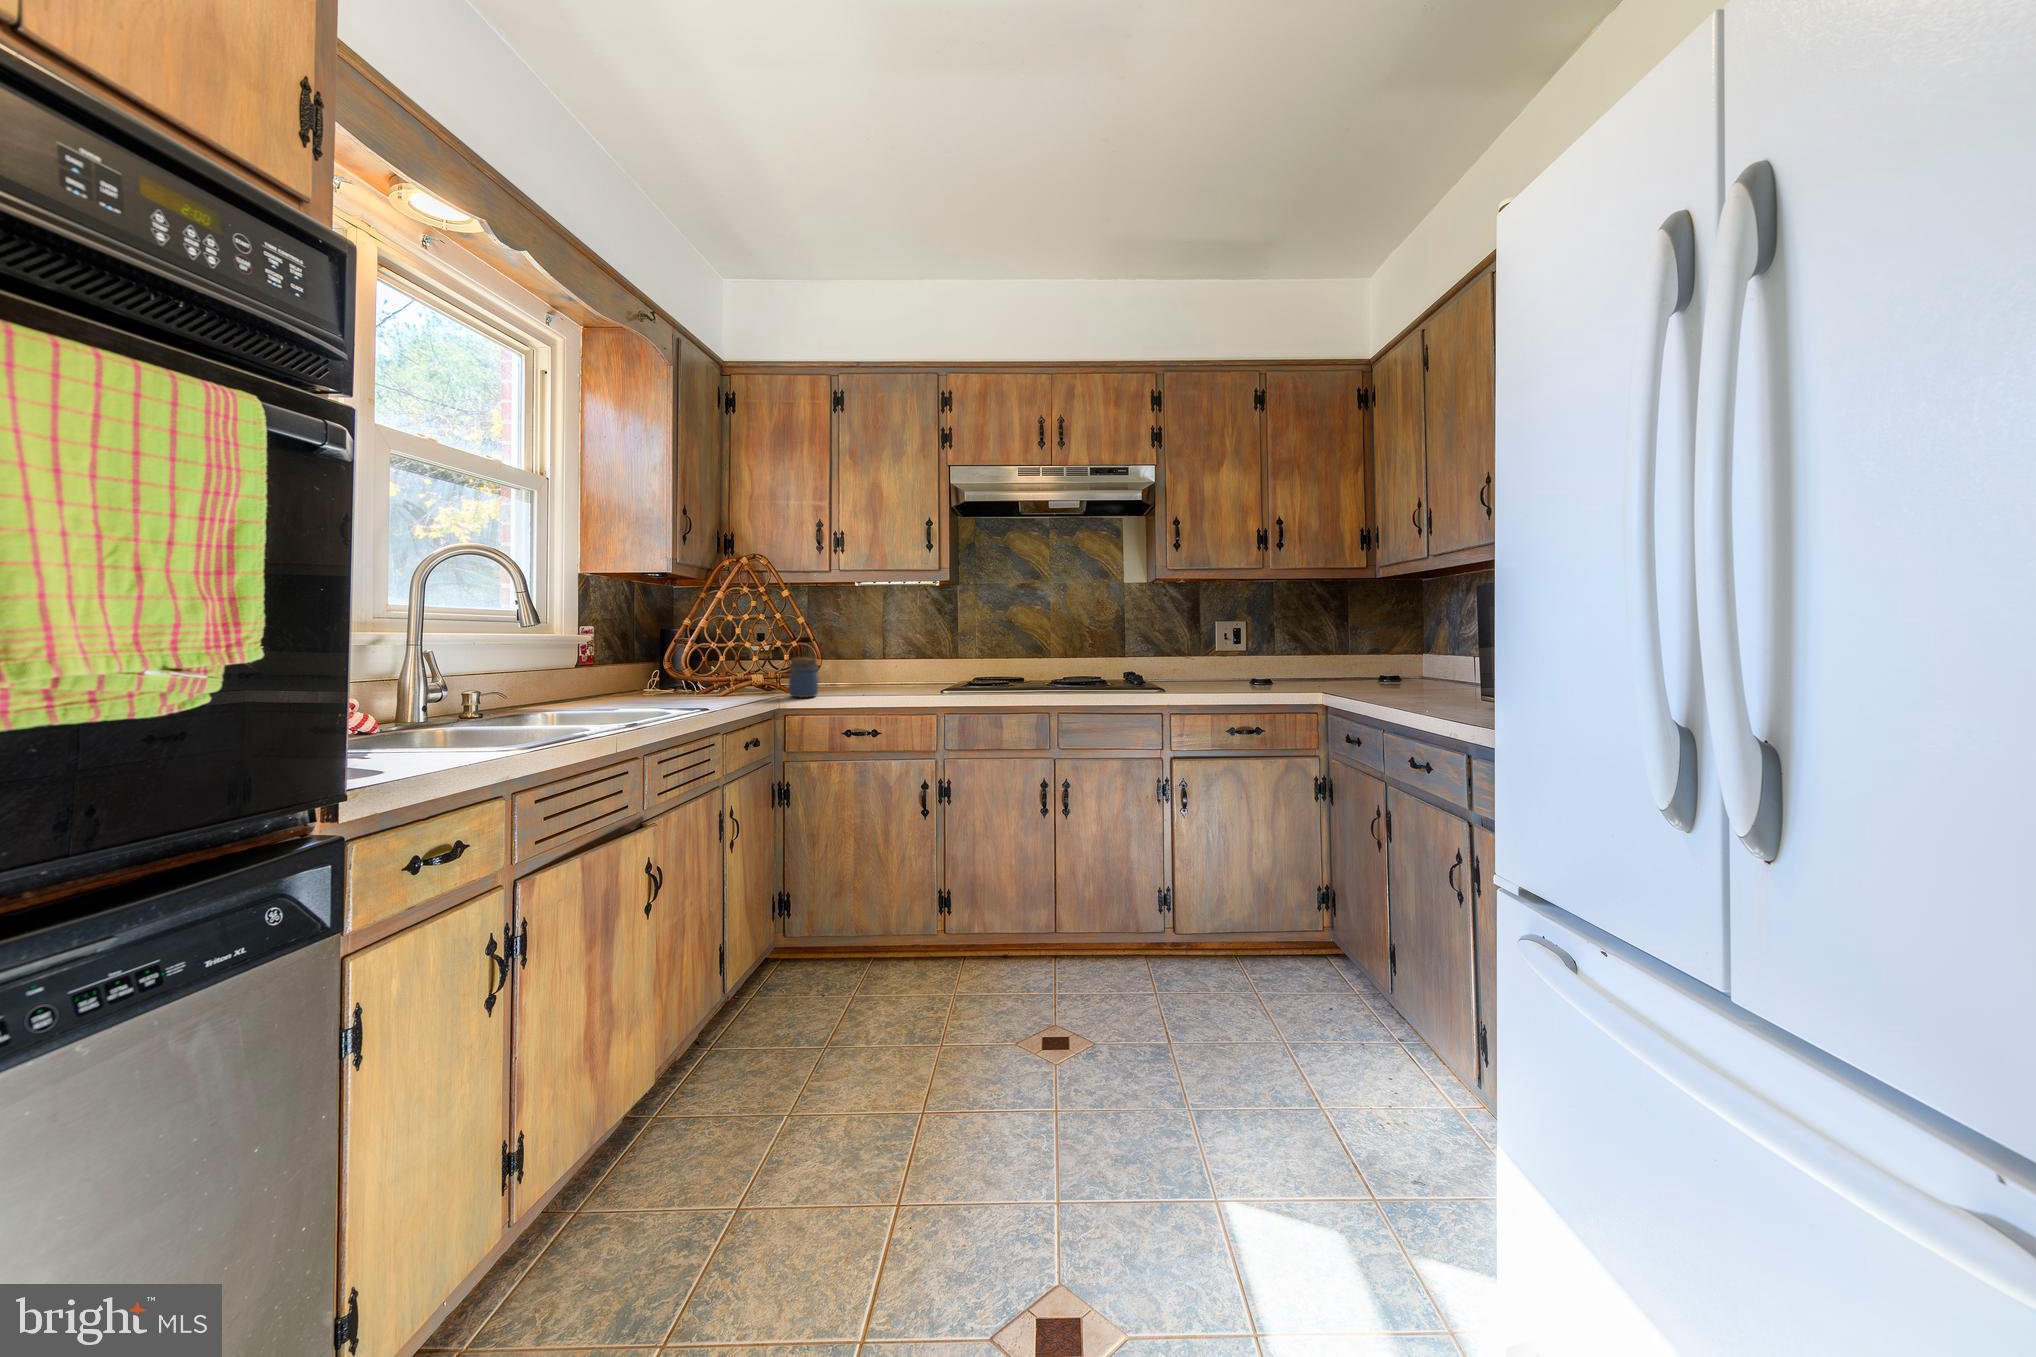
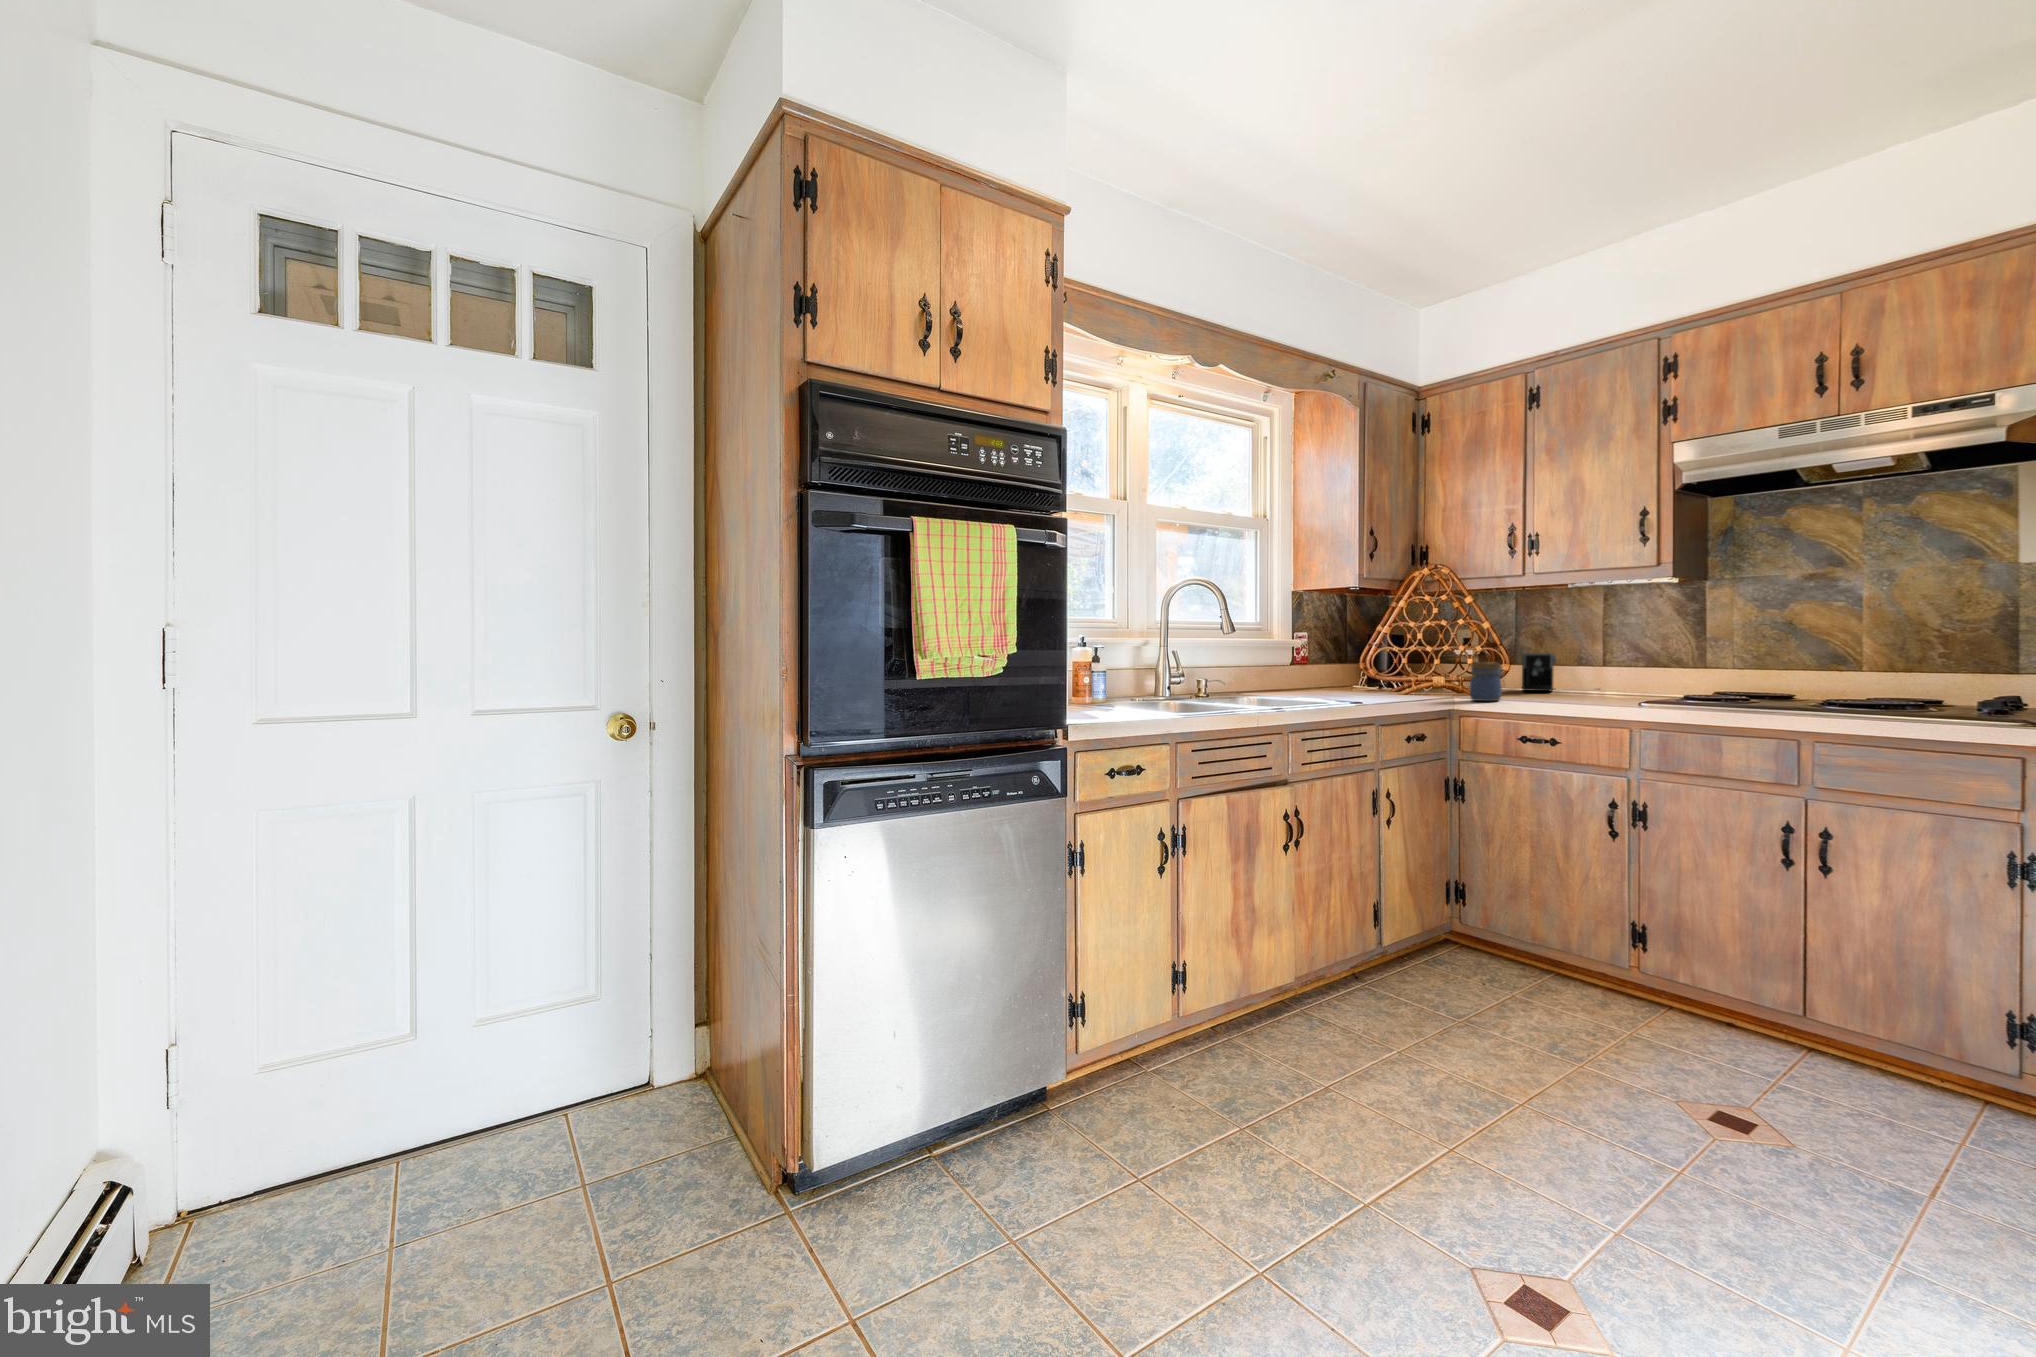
coffee maker: none [820,647,882,684] -> present [1522,653,1556,691]

